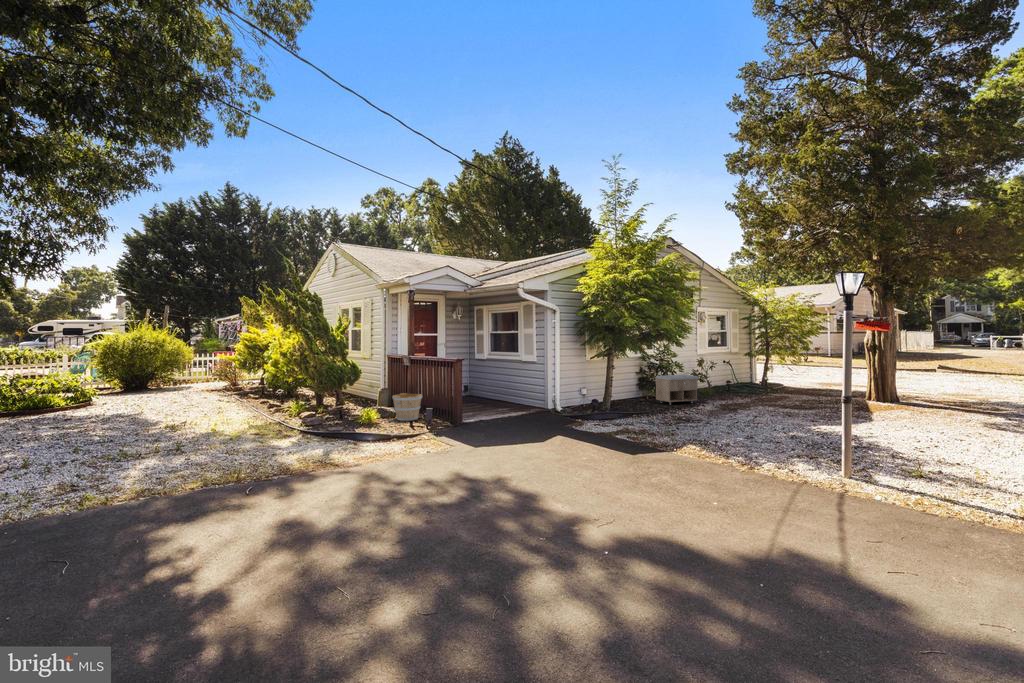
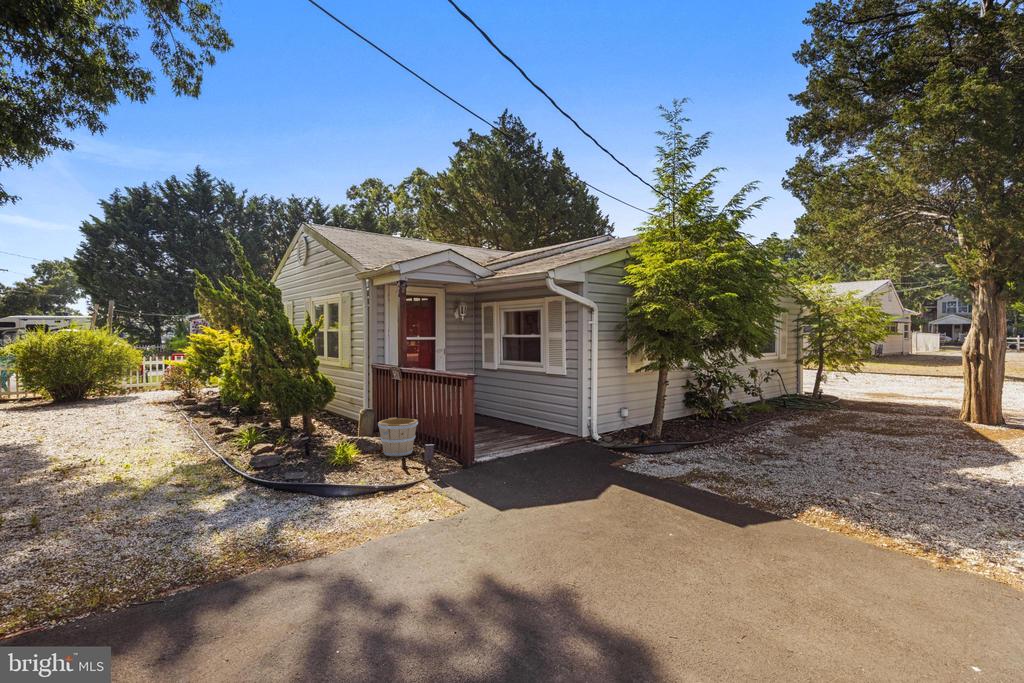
storage bench: present [656,375,698,405] -> none [708,389,761,427]

